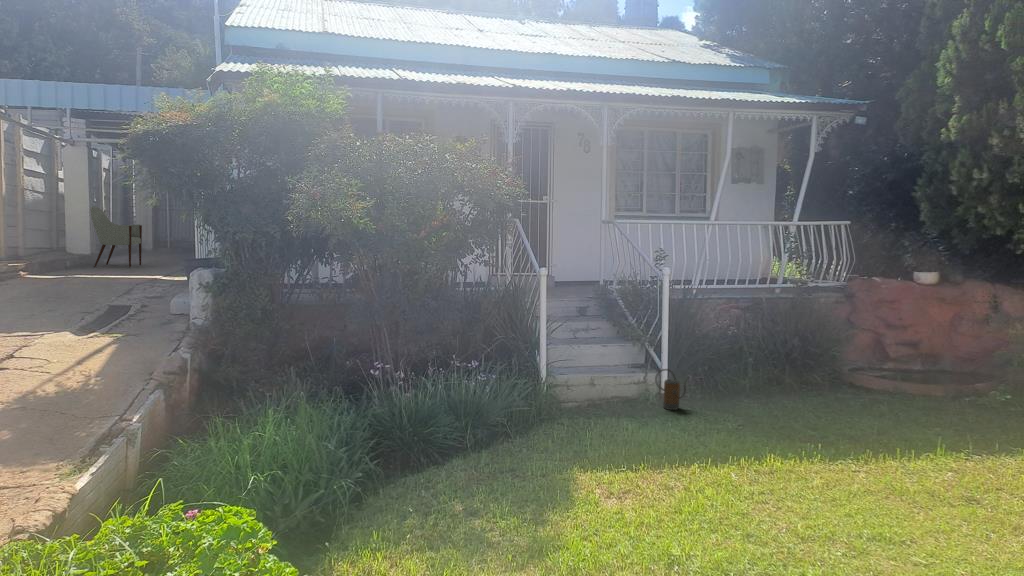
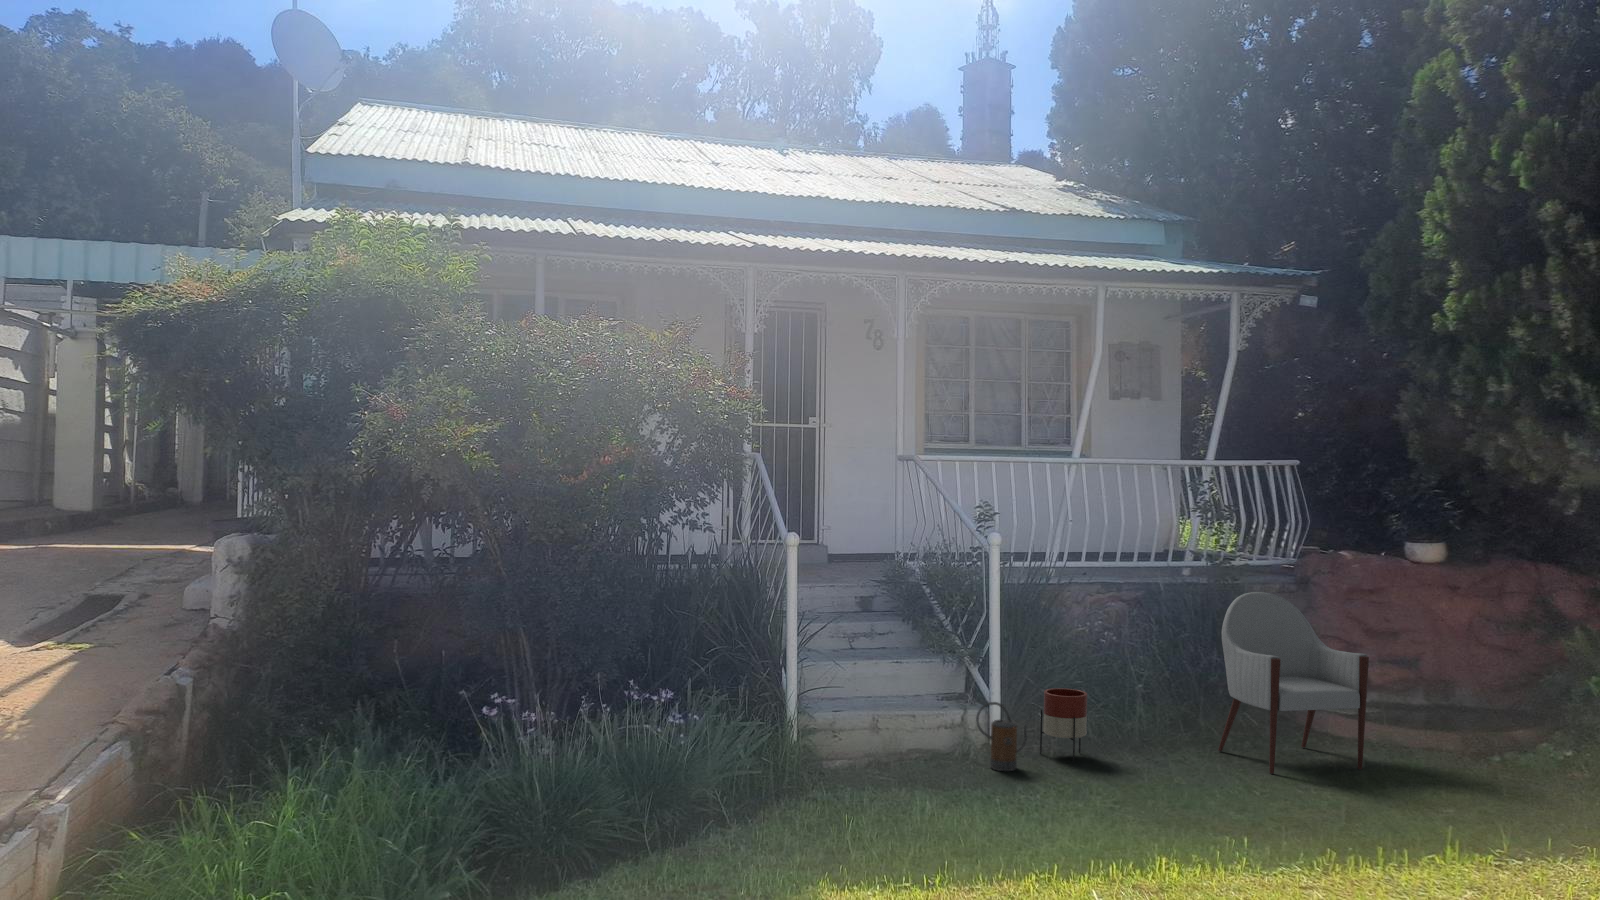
chair: present [91,206,142,267] -> present [1218,592,1369,774]
planter: none [693,361,722,405] -> present [1040,688,1087,763]

